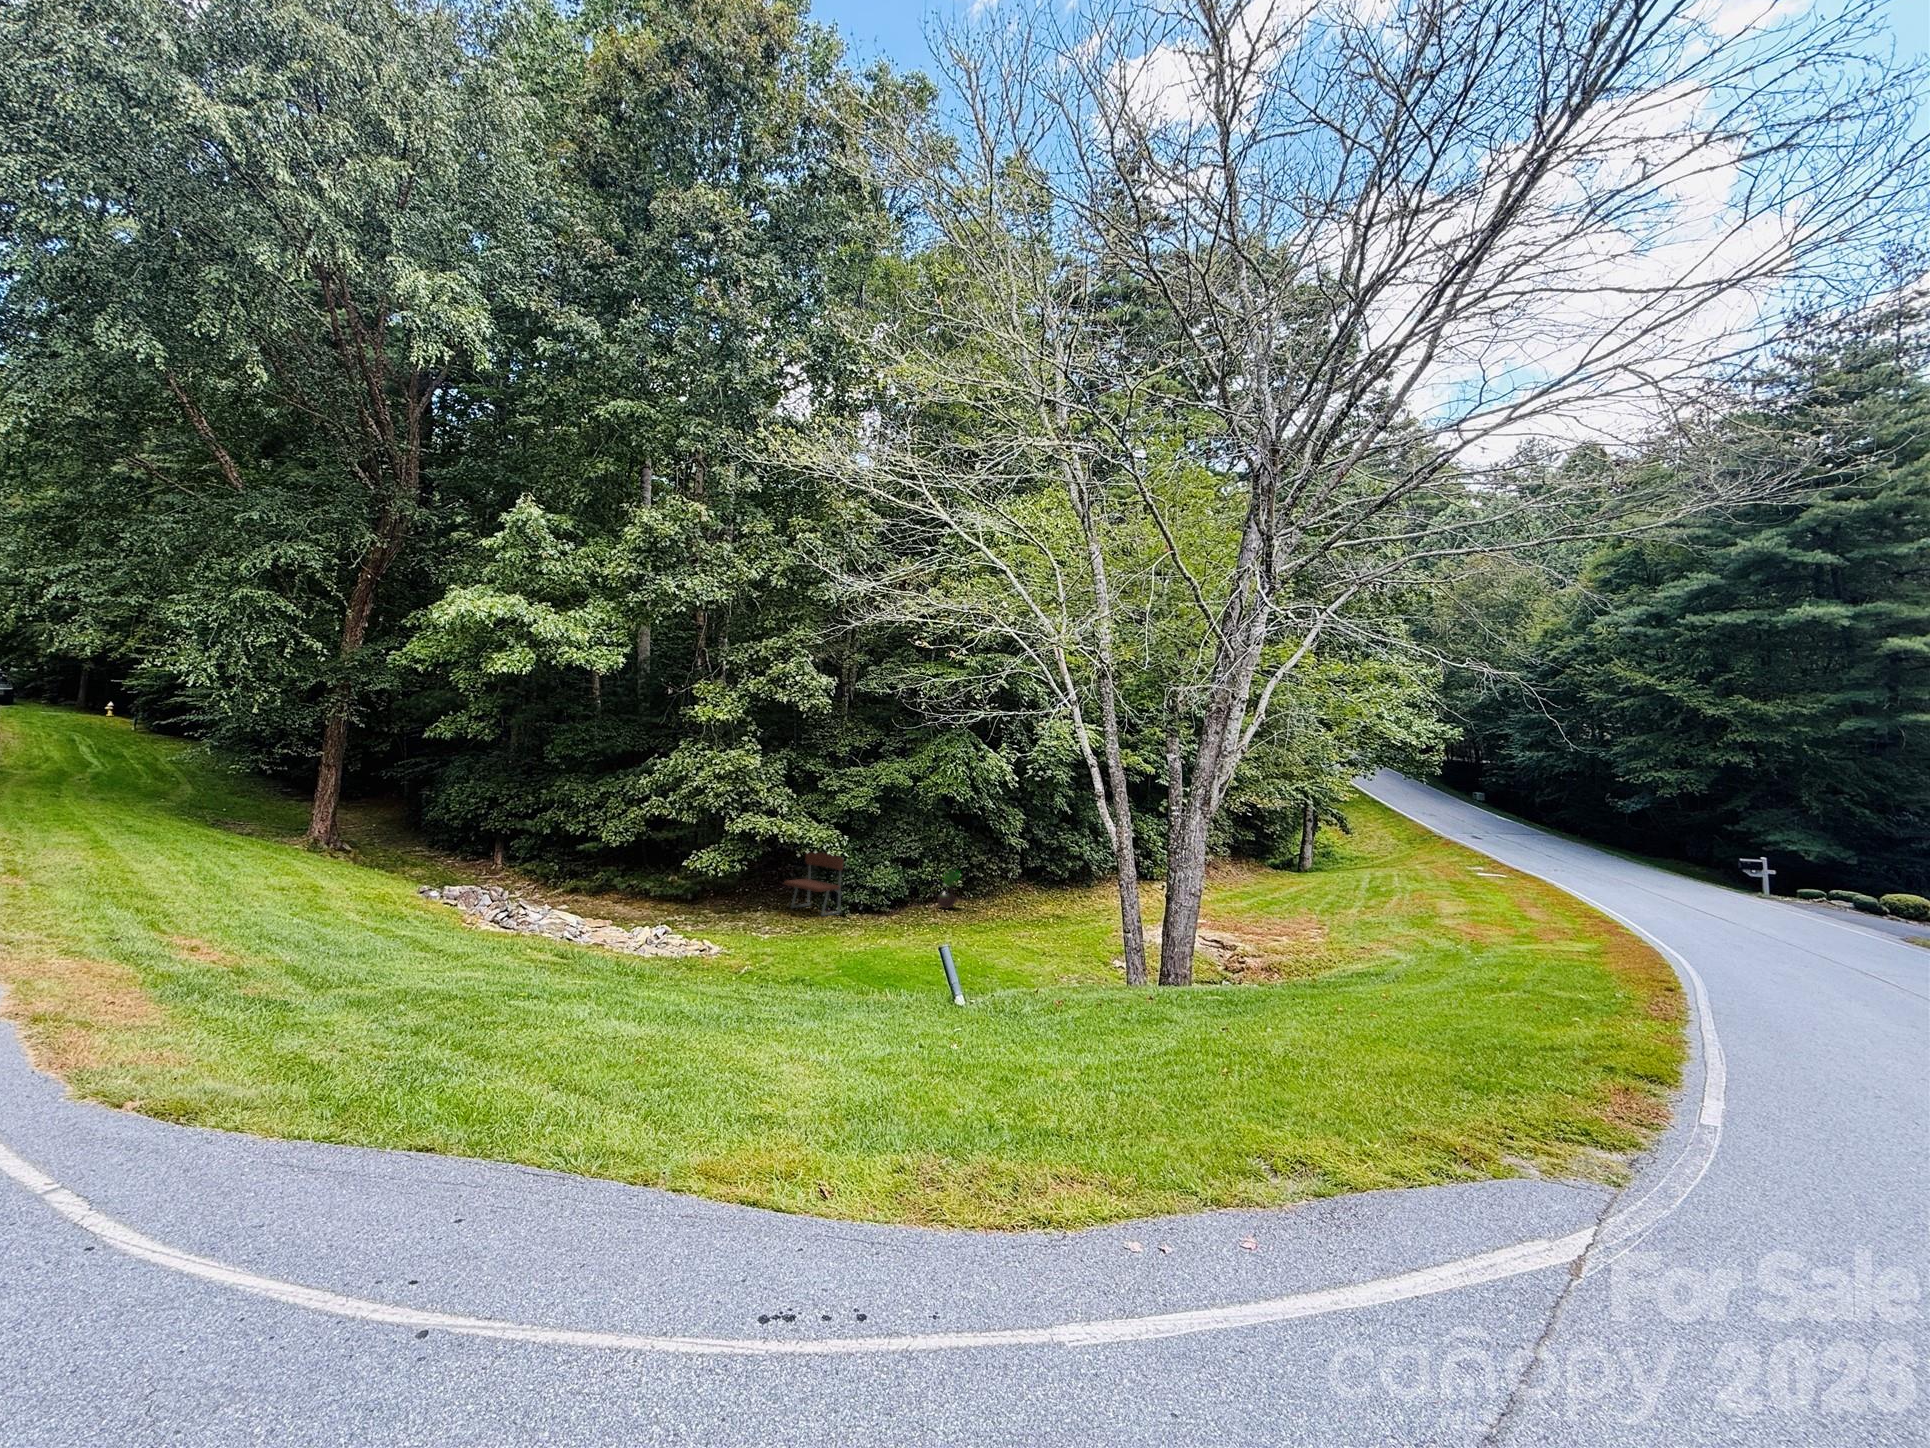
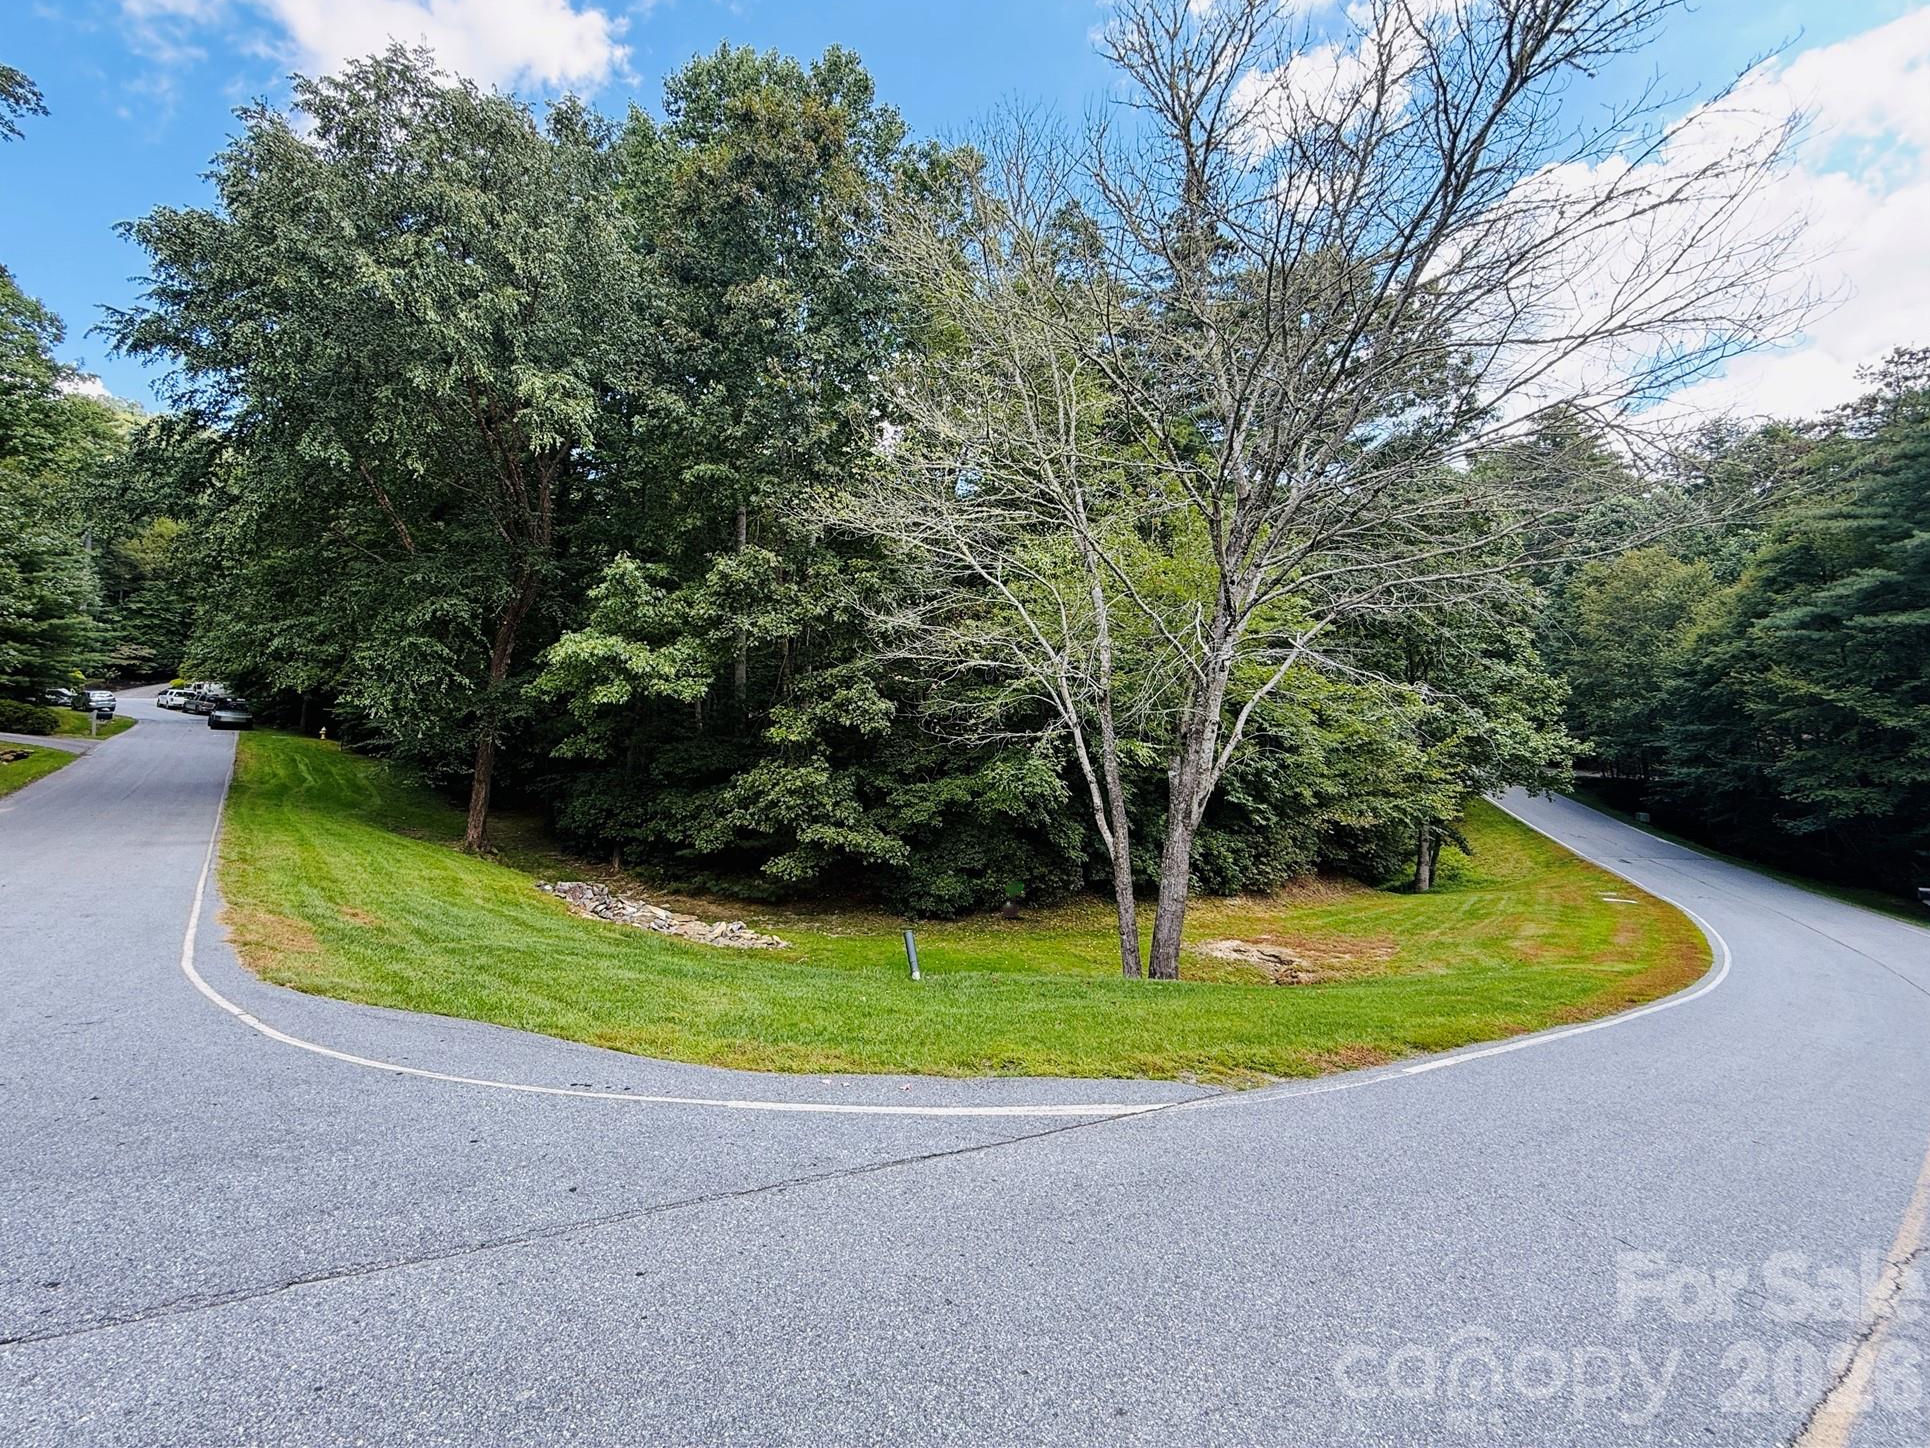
bench: present [784,853,843,916] -> none [858,857,910,921]

